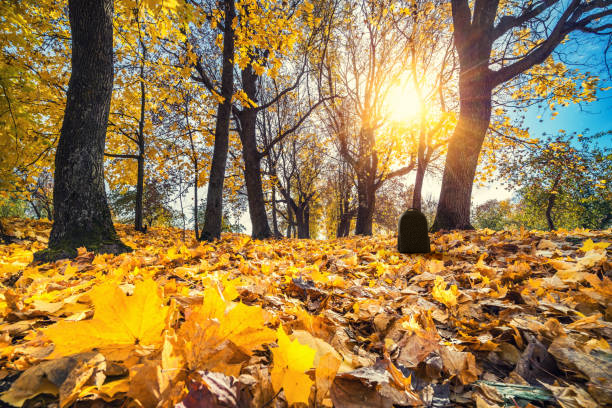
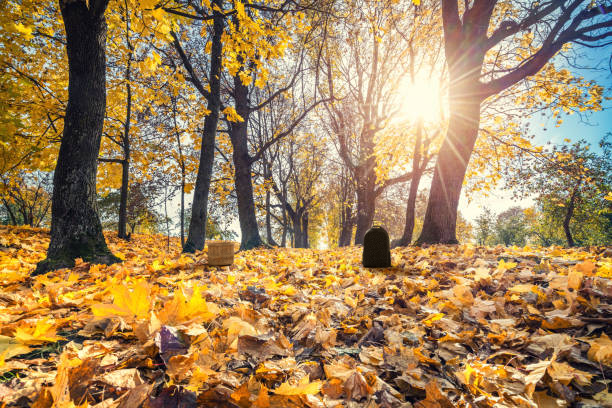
wooden bucket: none [227,229,257,254] -> present [207,242,235,265]

